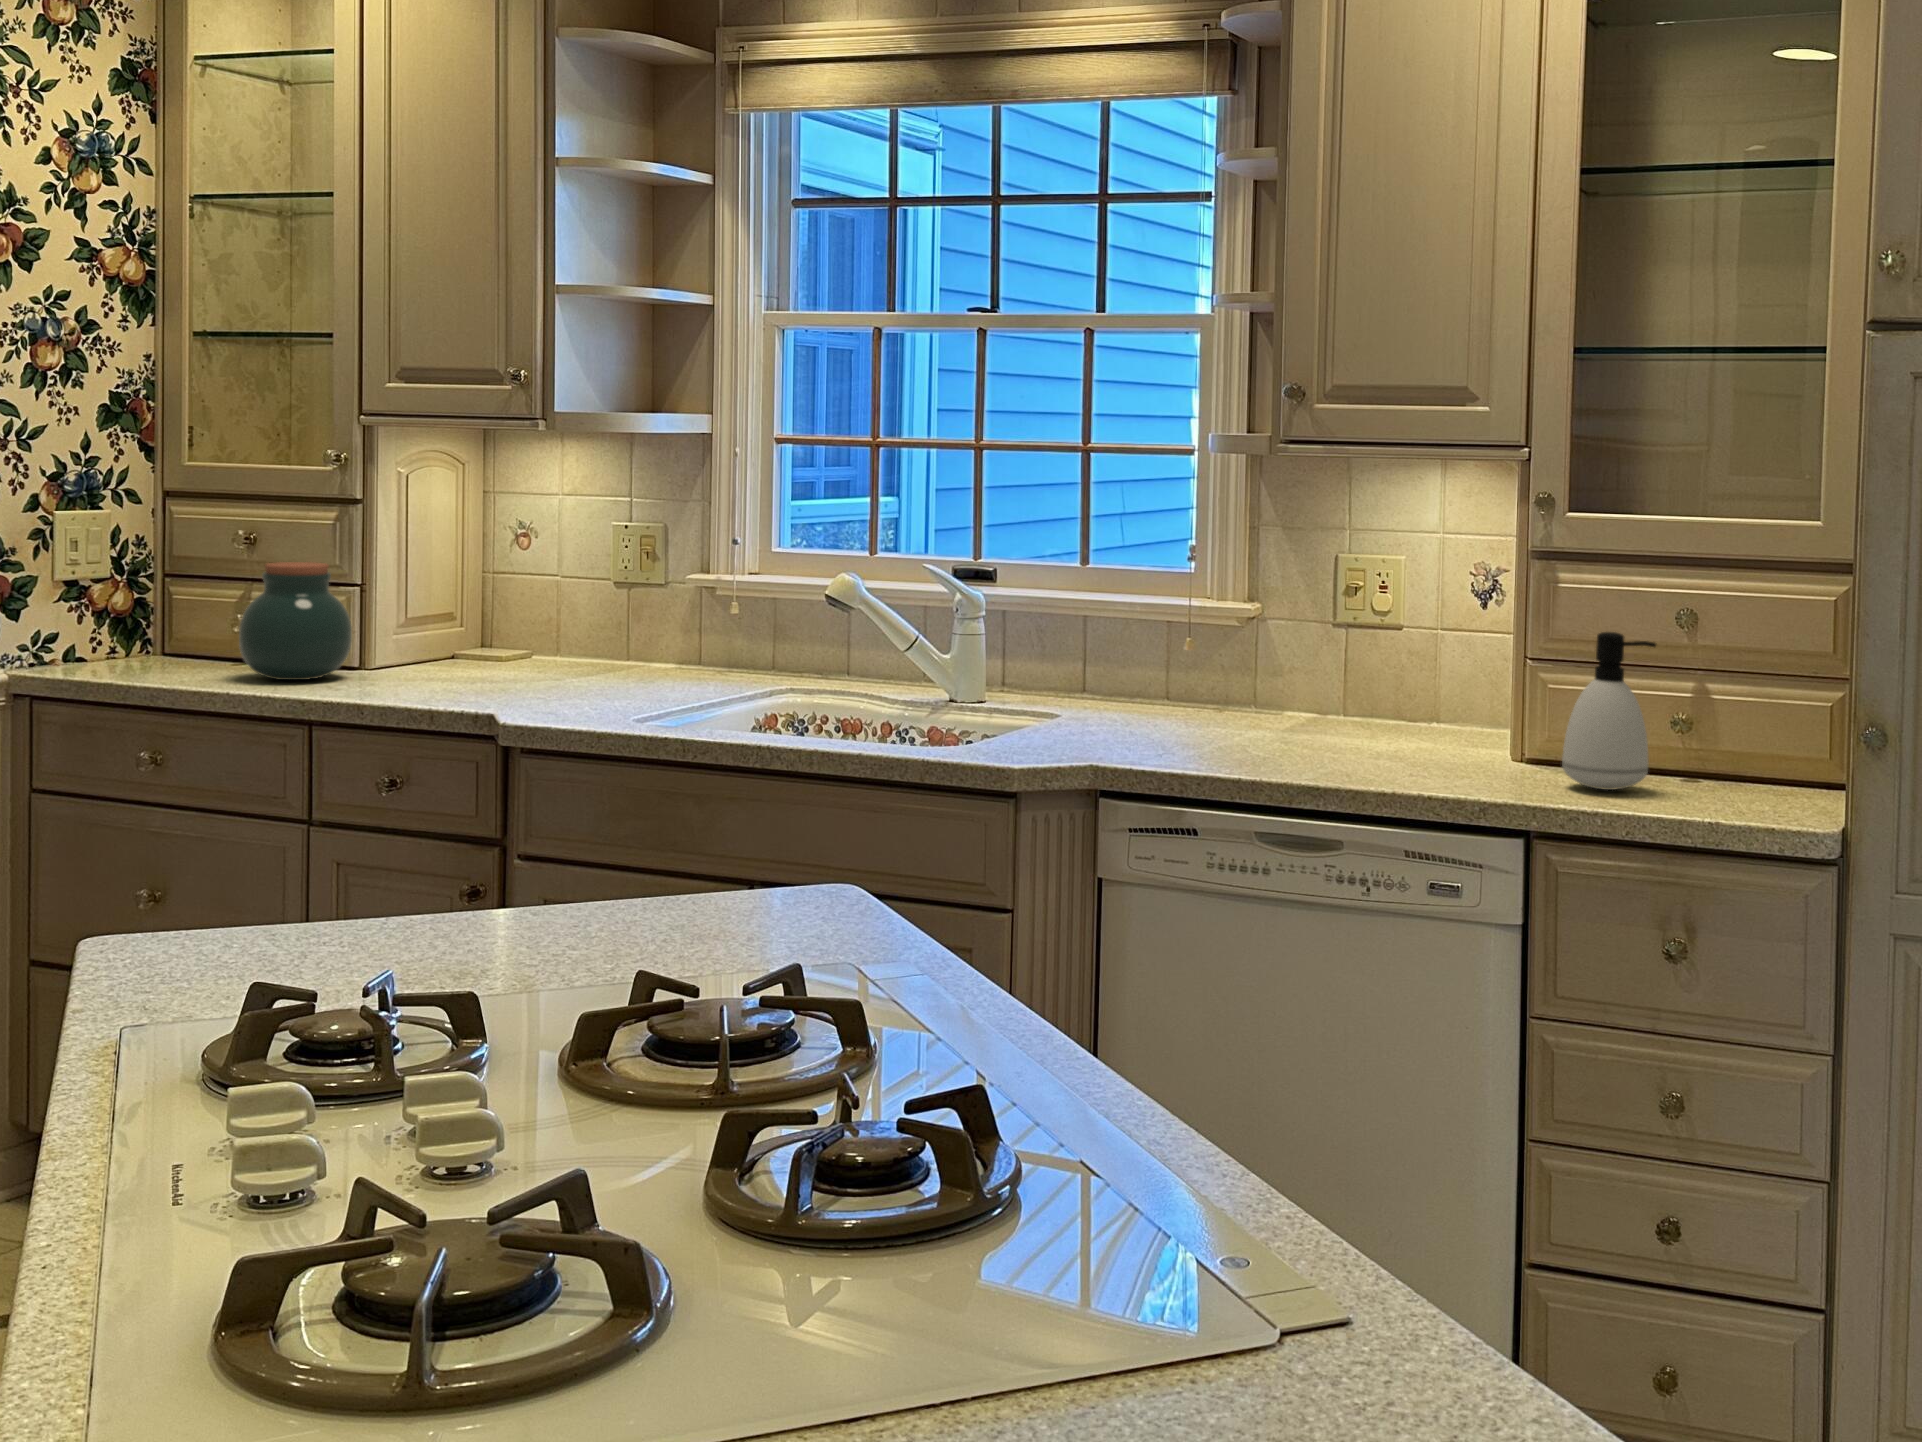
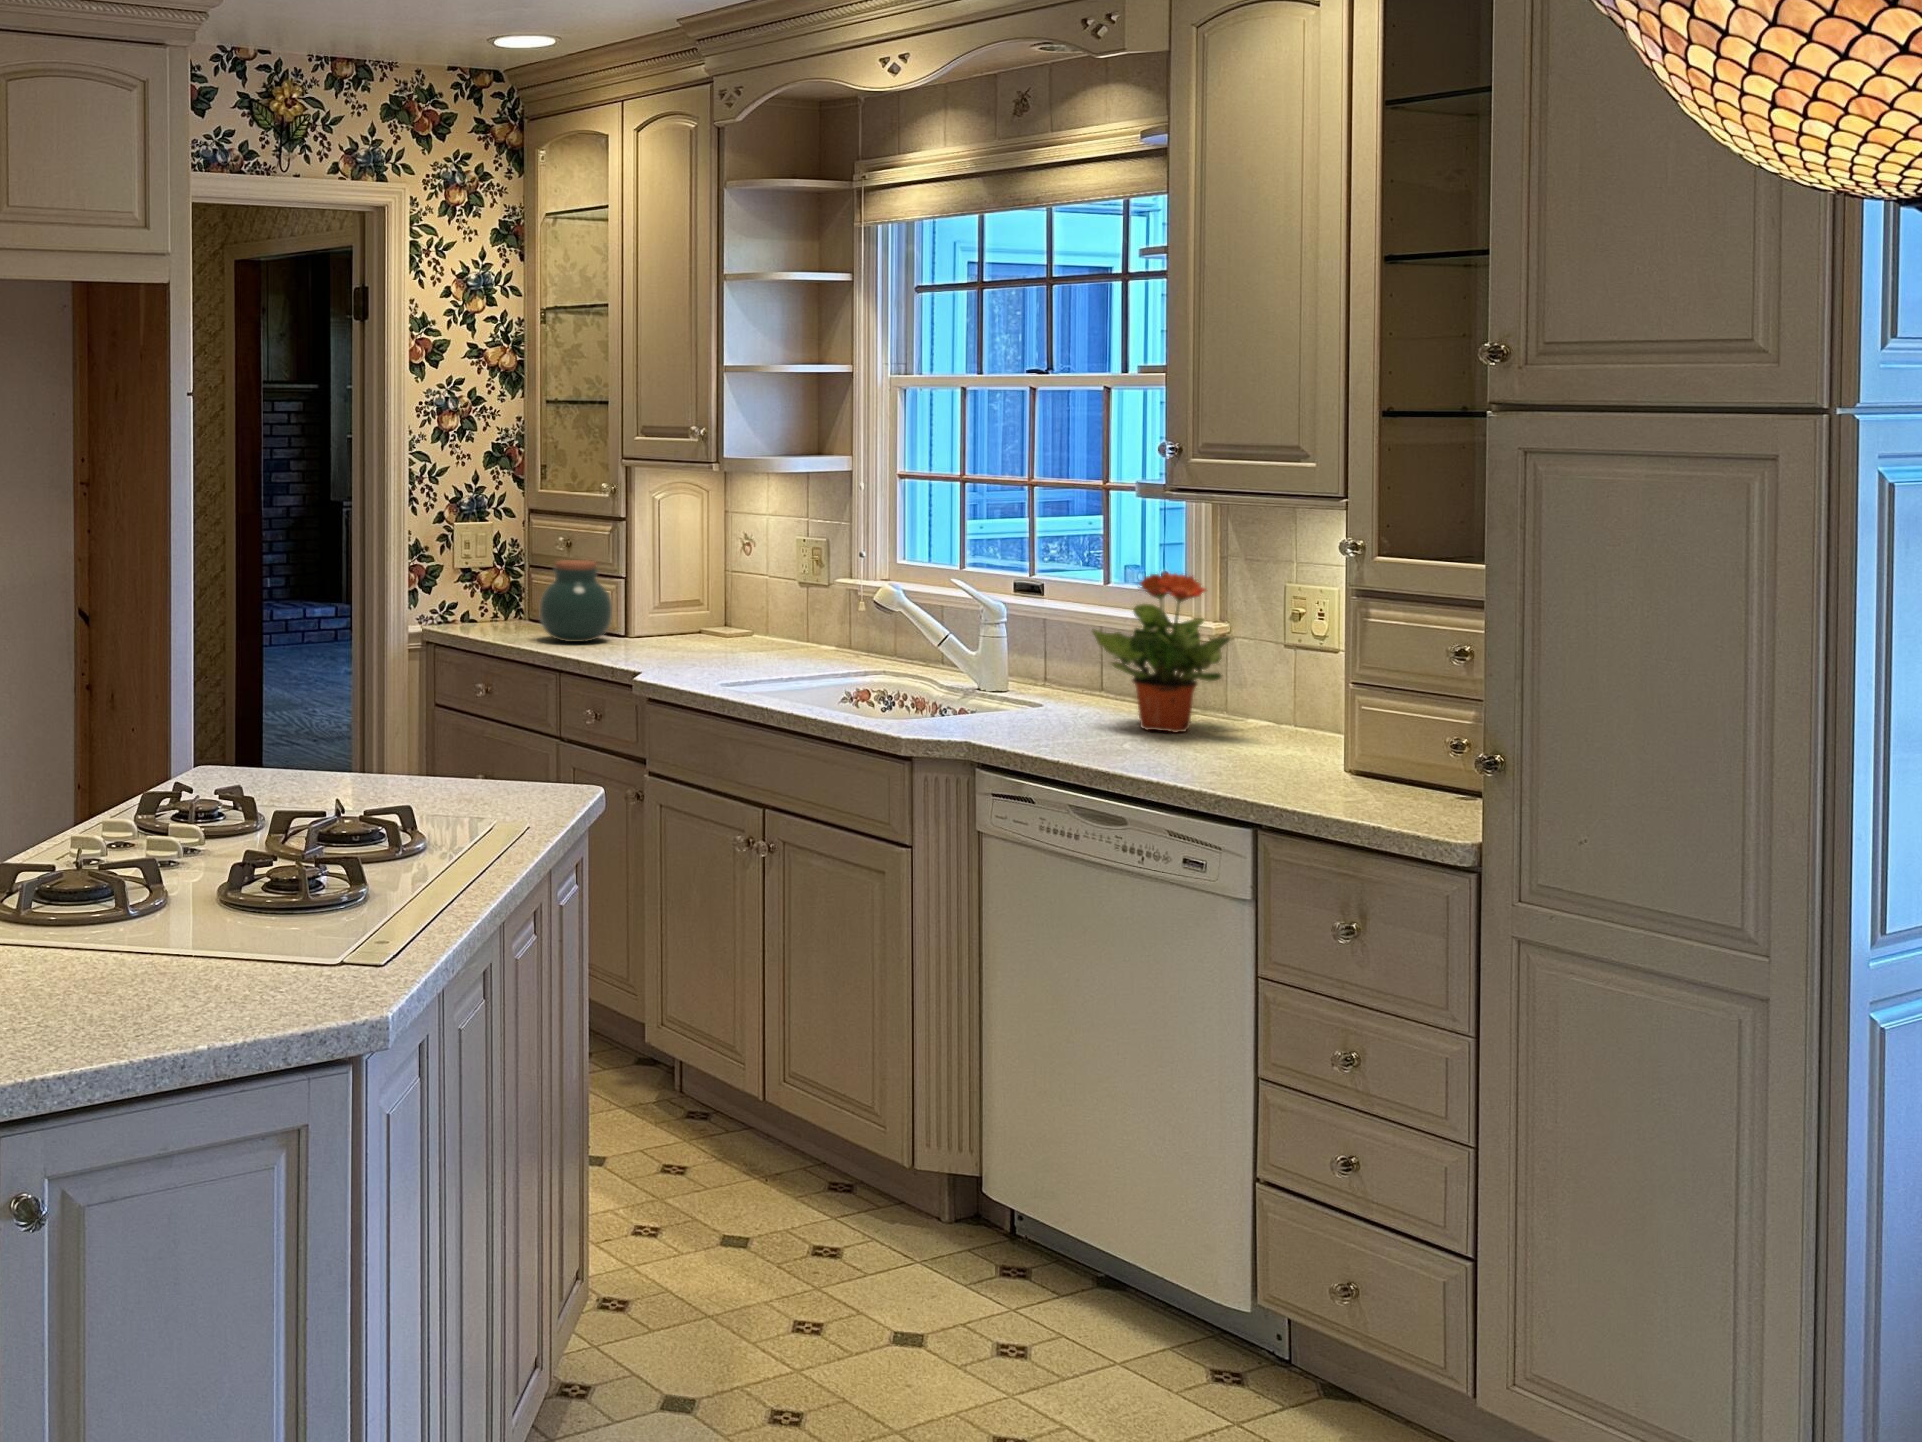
potted plant: none [1161,546,1326,733] -> present [1092,573,1230,732]
soap dispenser: present [1562,632,1656,790] -> none [1316,662,1398,803]

